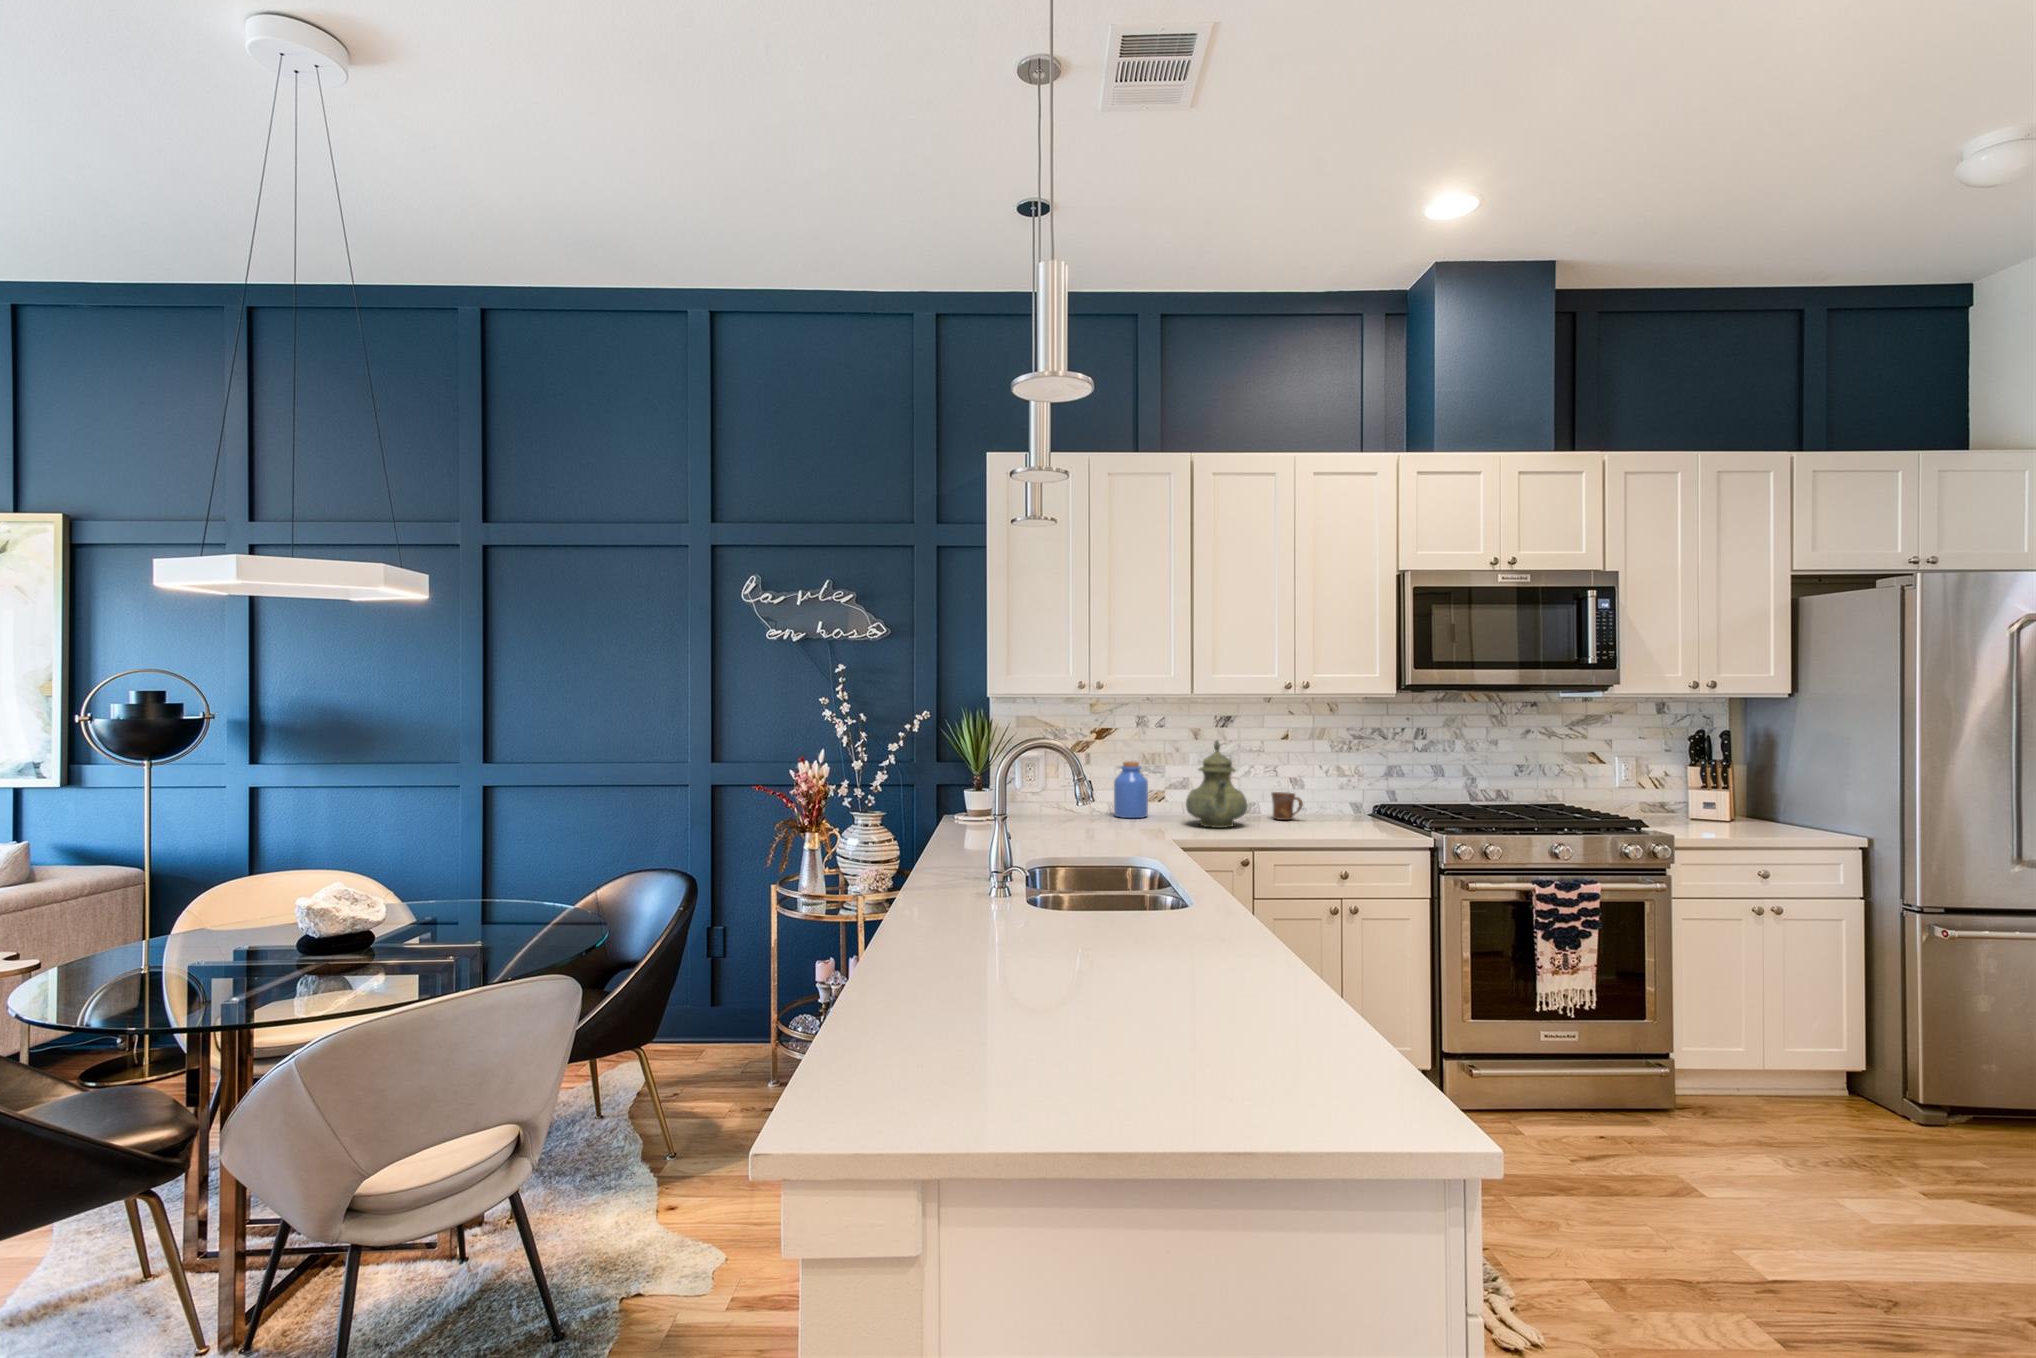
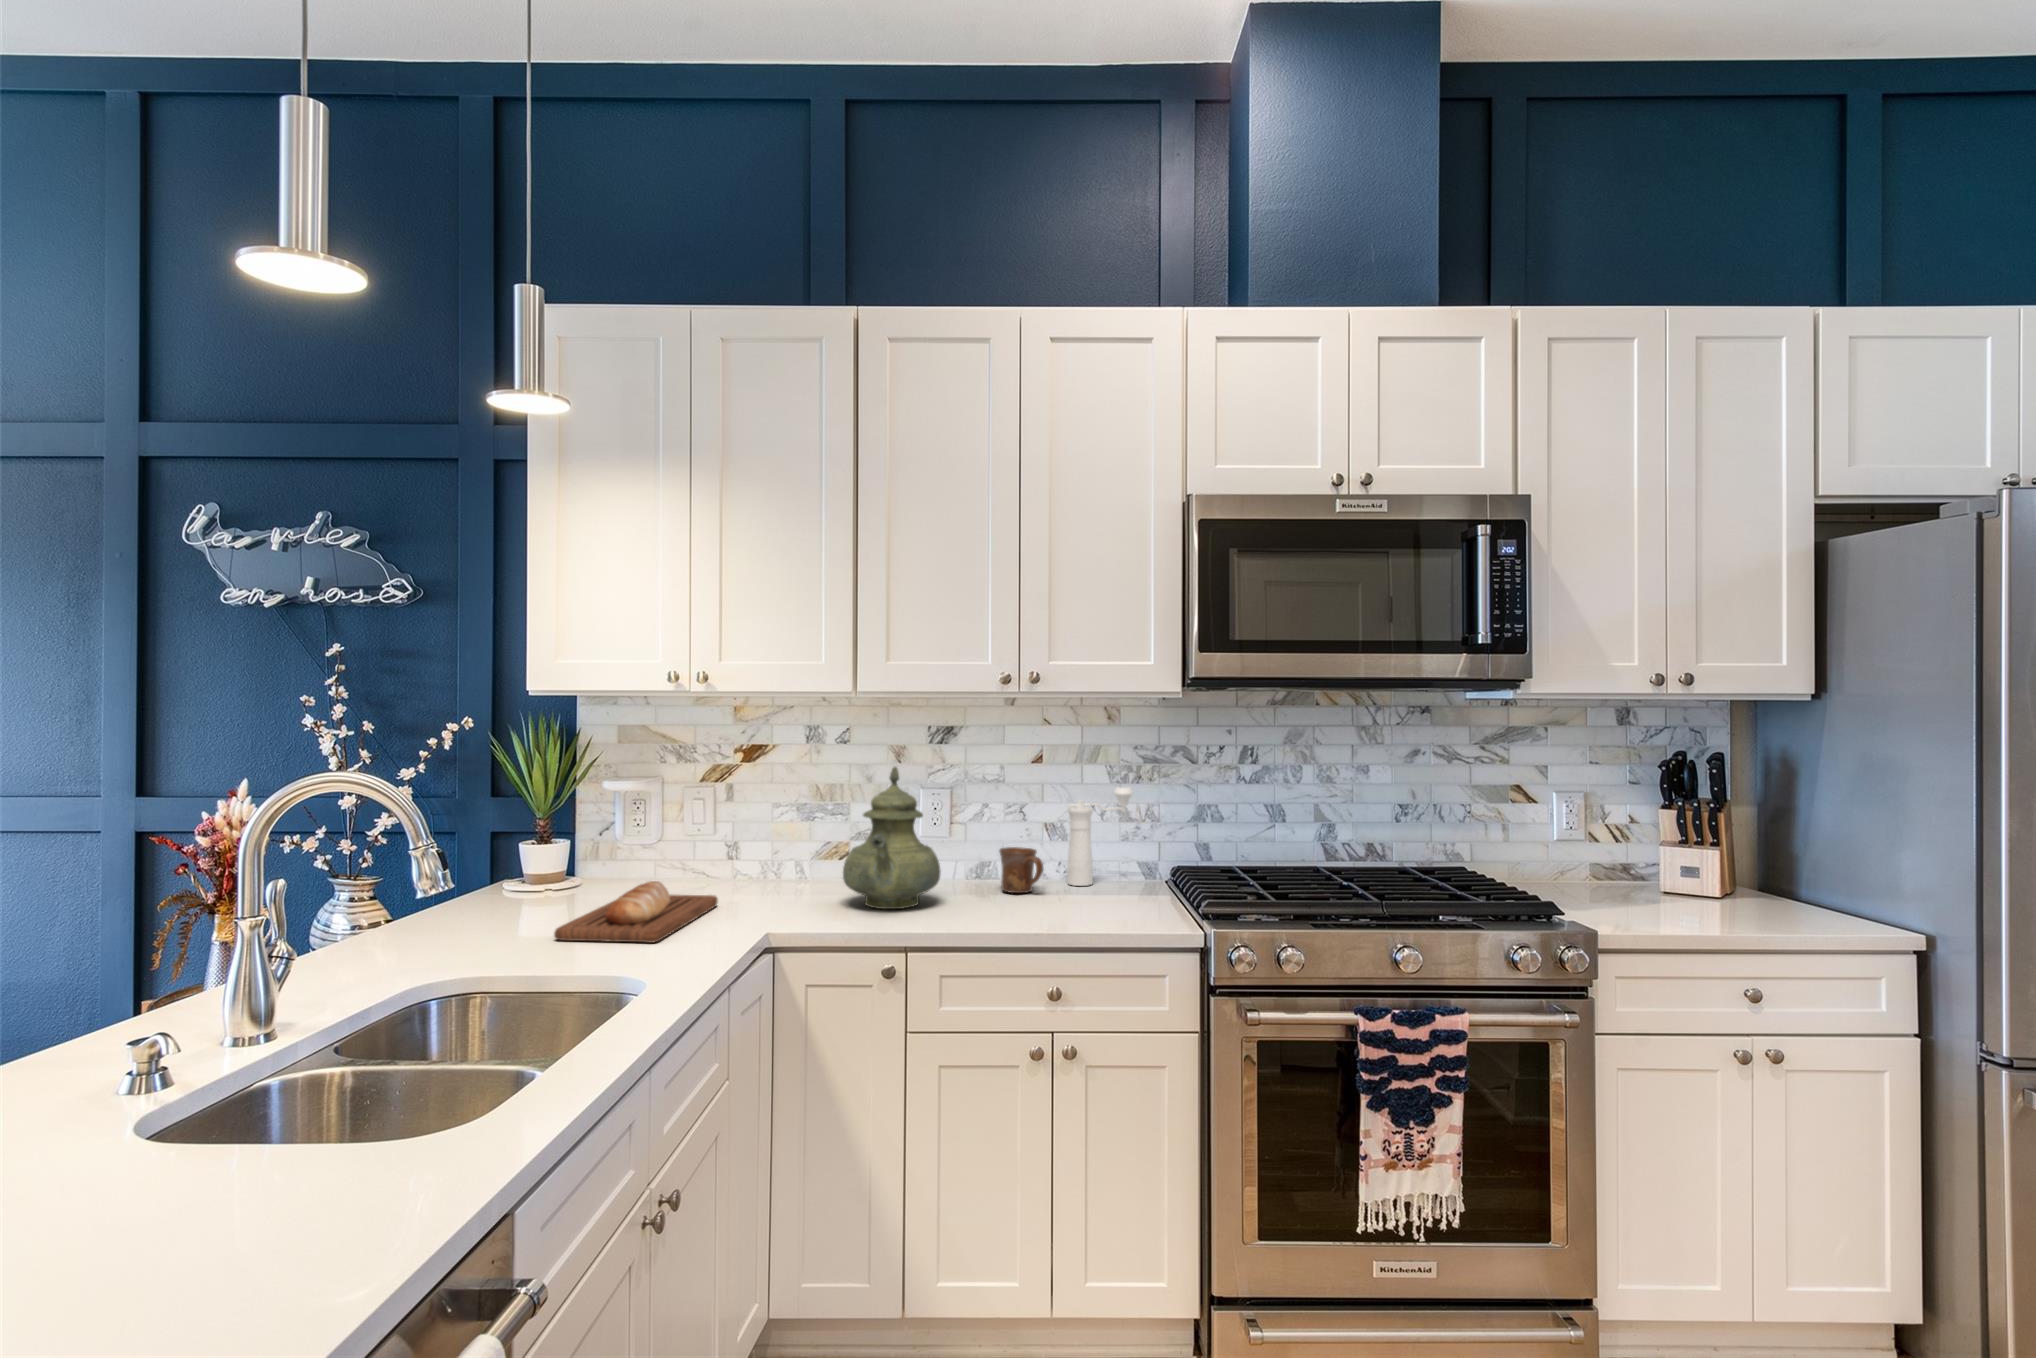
pepper mill: none [1307,755,1347,817] -> present [1067,787,1133,886]
jar: present [1114,761,1148,818] -> none [759,797,813,888]
bread loaf: none [1048,810,1112,843] -> present [554,881,718,943]

